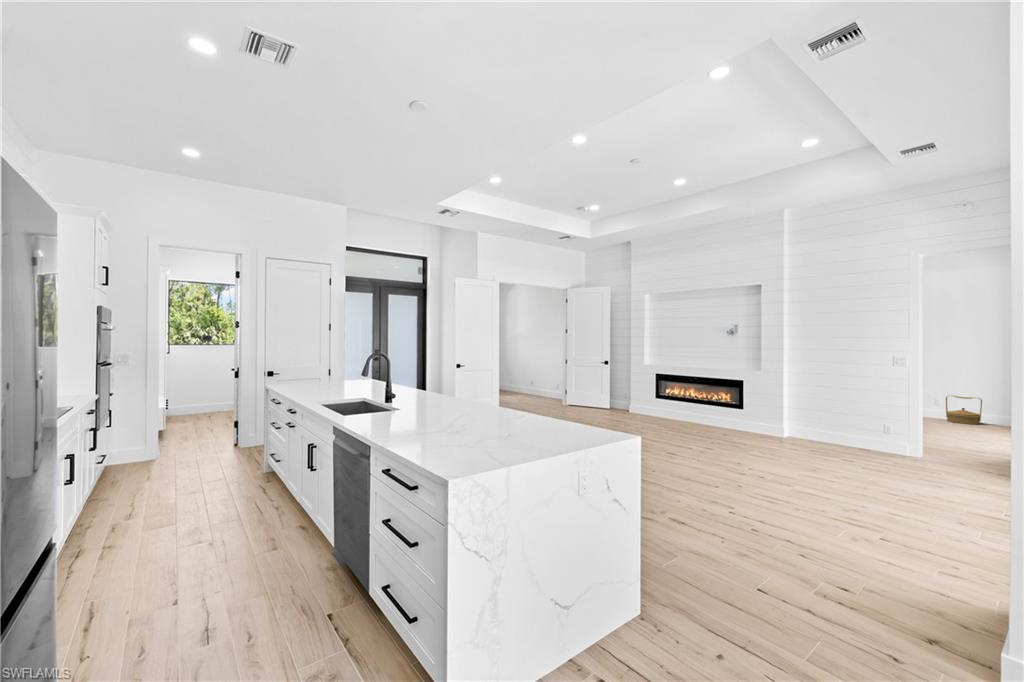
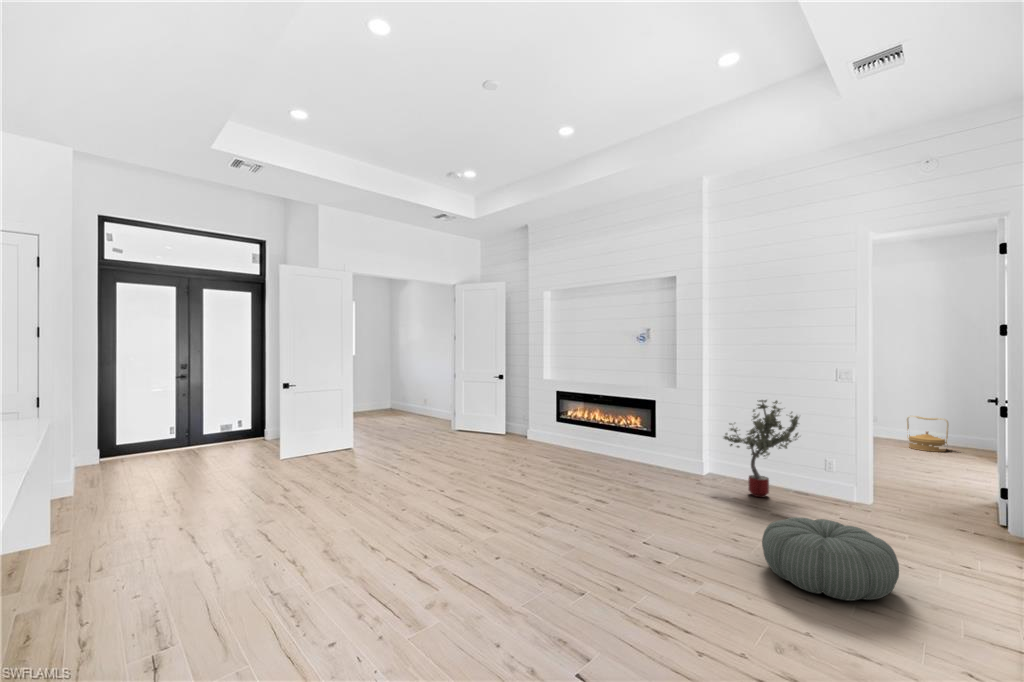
potted tree: none [805,380,872,451] -> present [724,400,799,497]
pouf: none [857,457,955,504] -> present [762,517,899,601]

